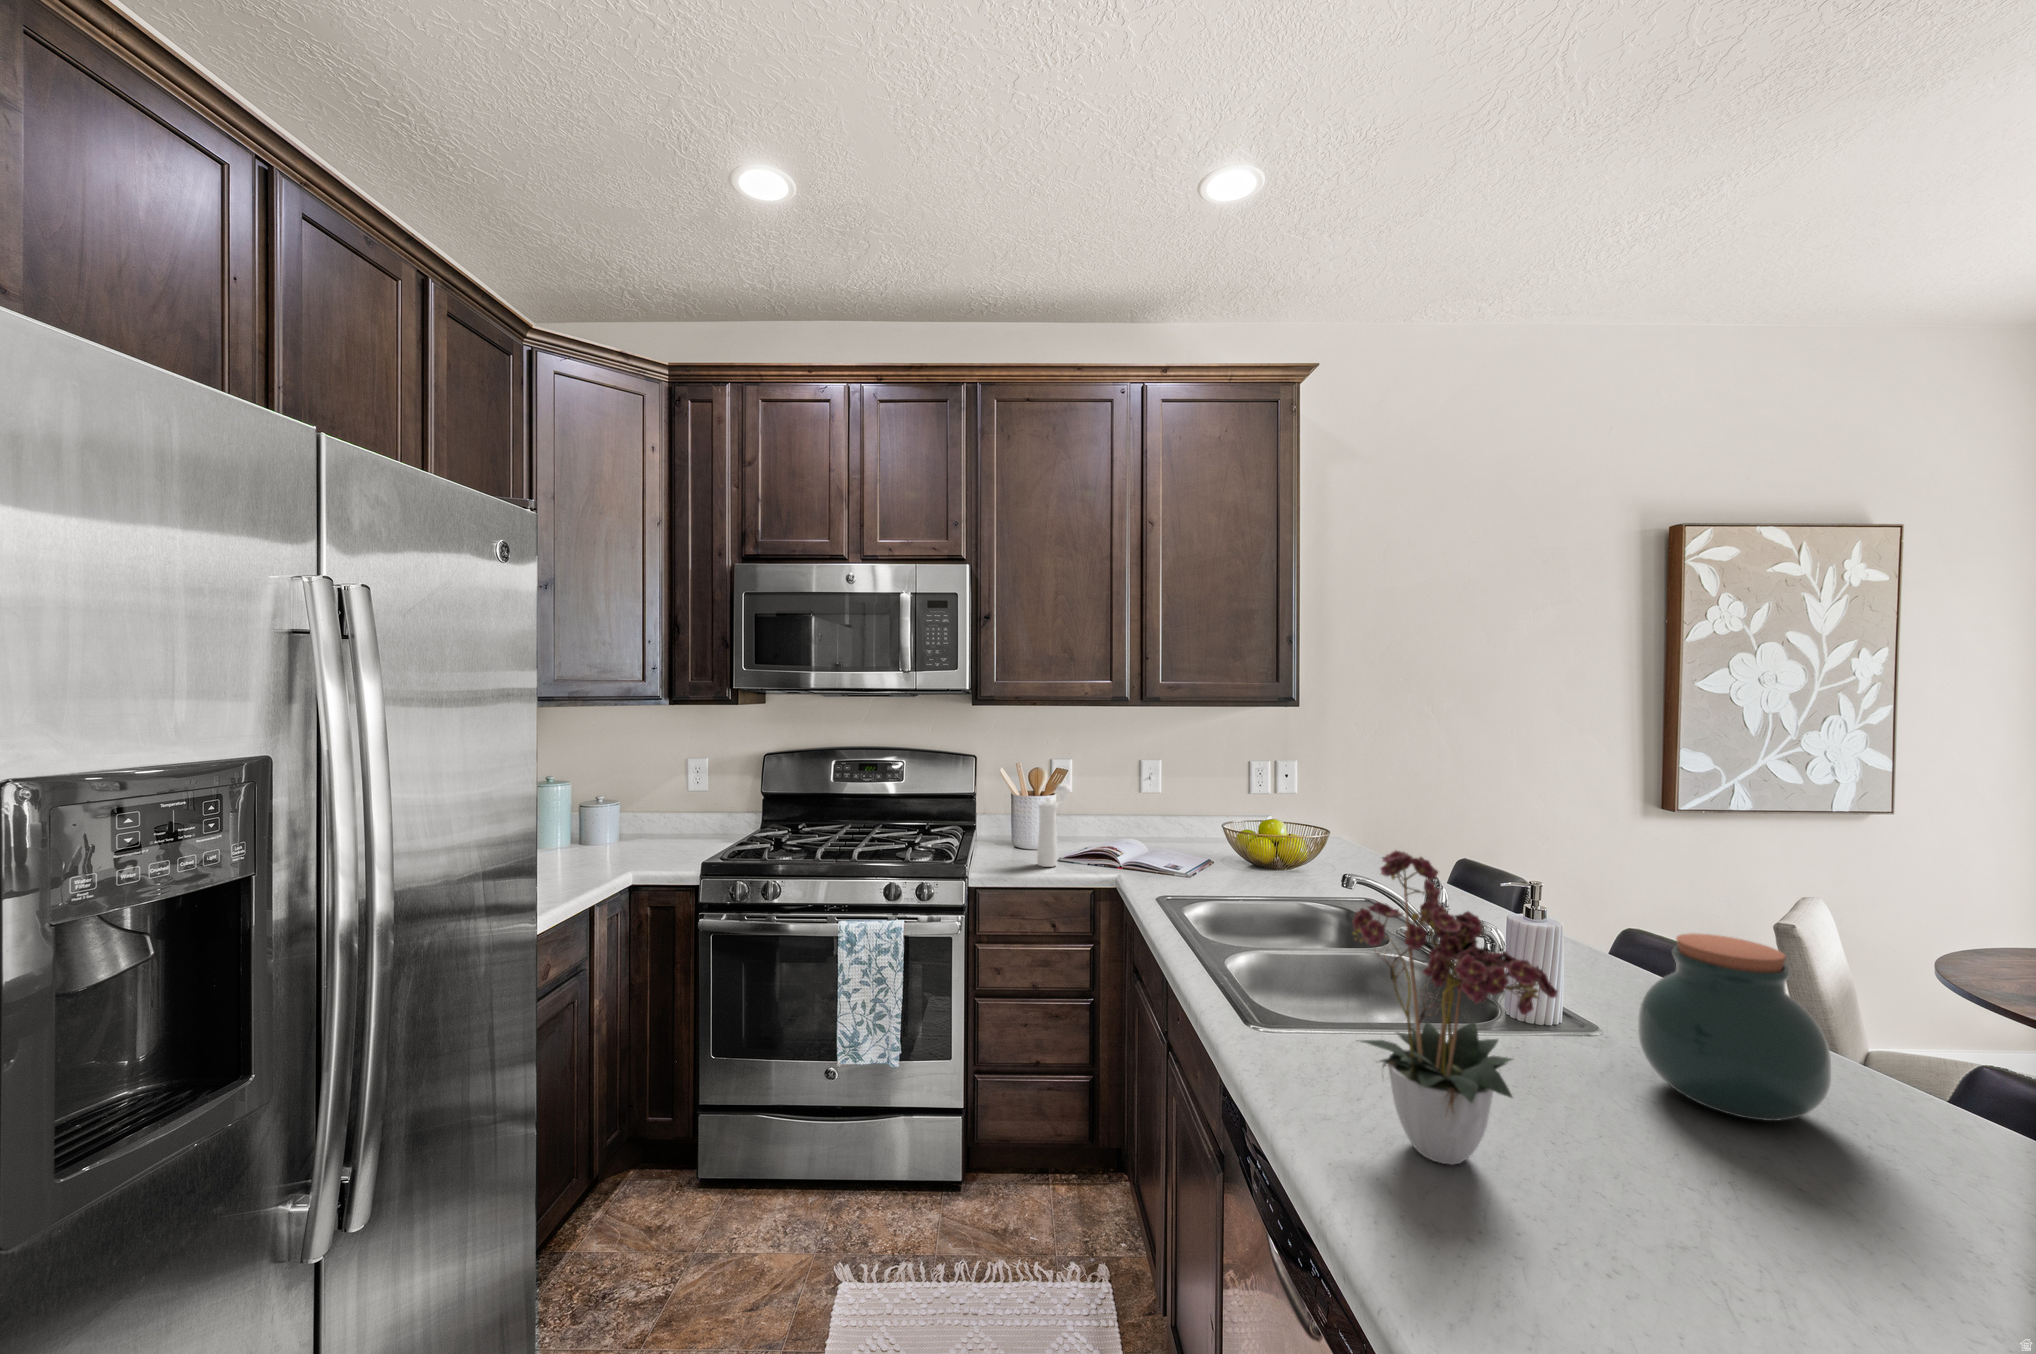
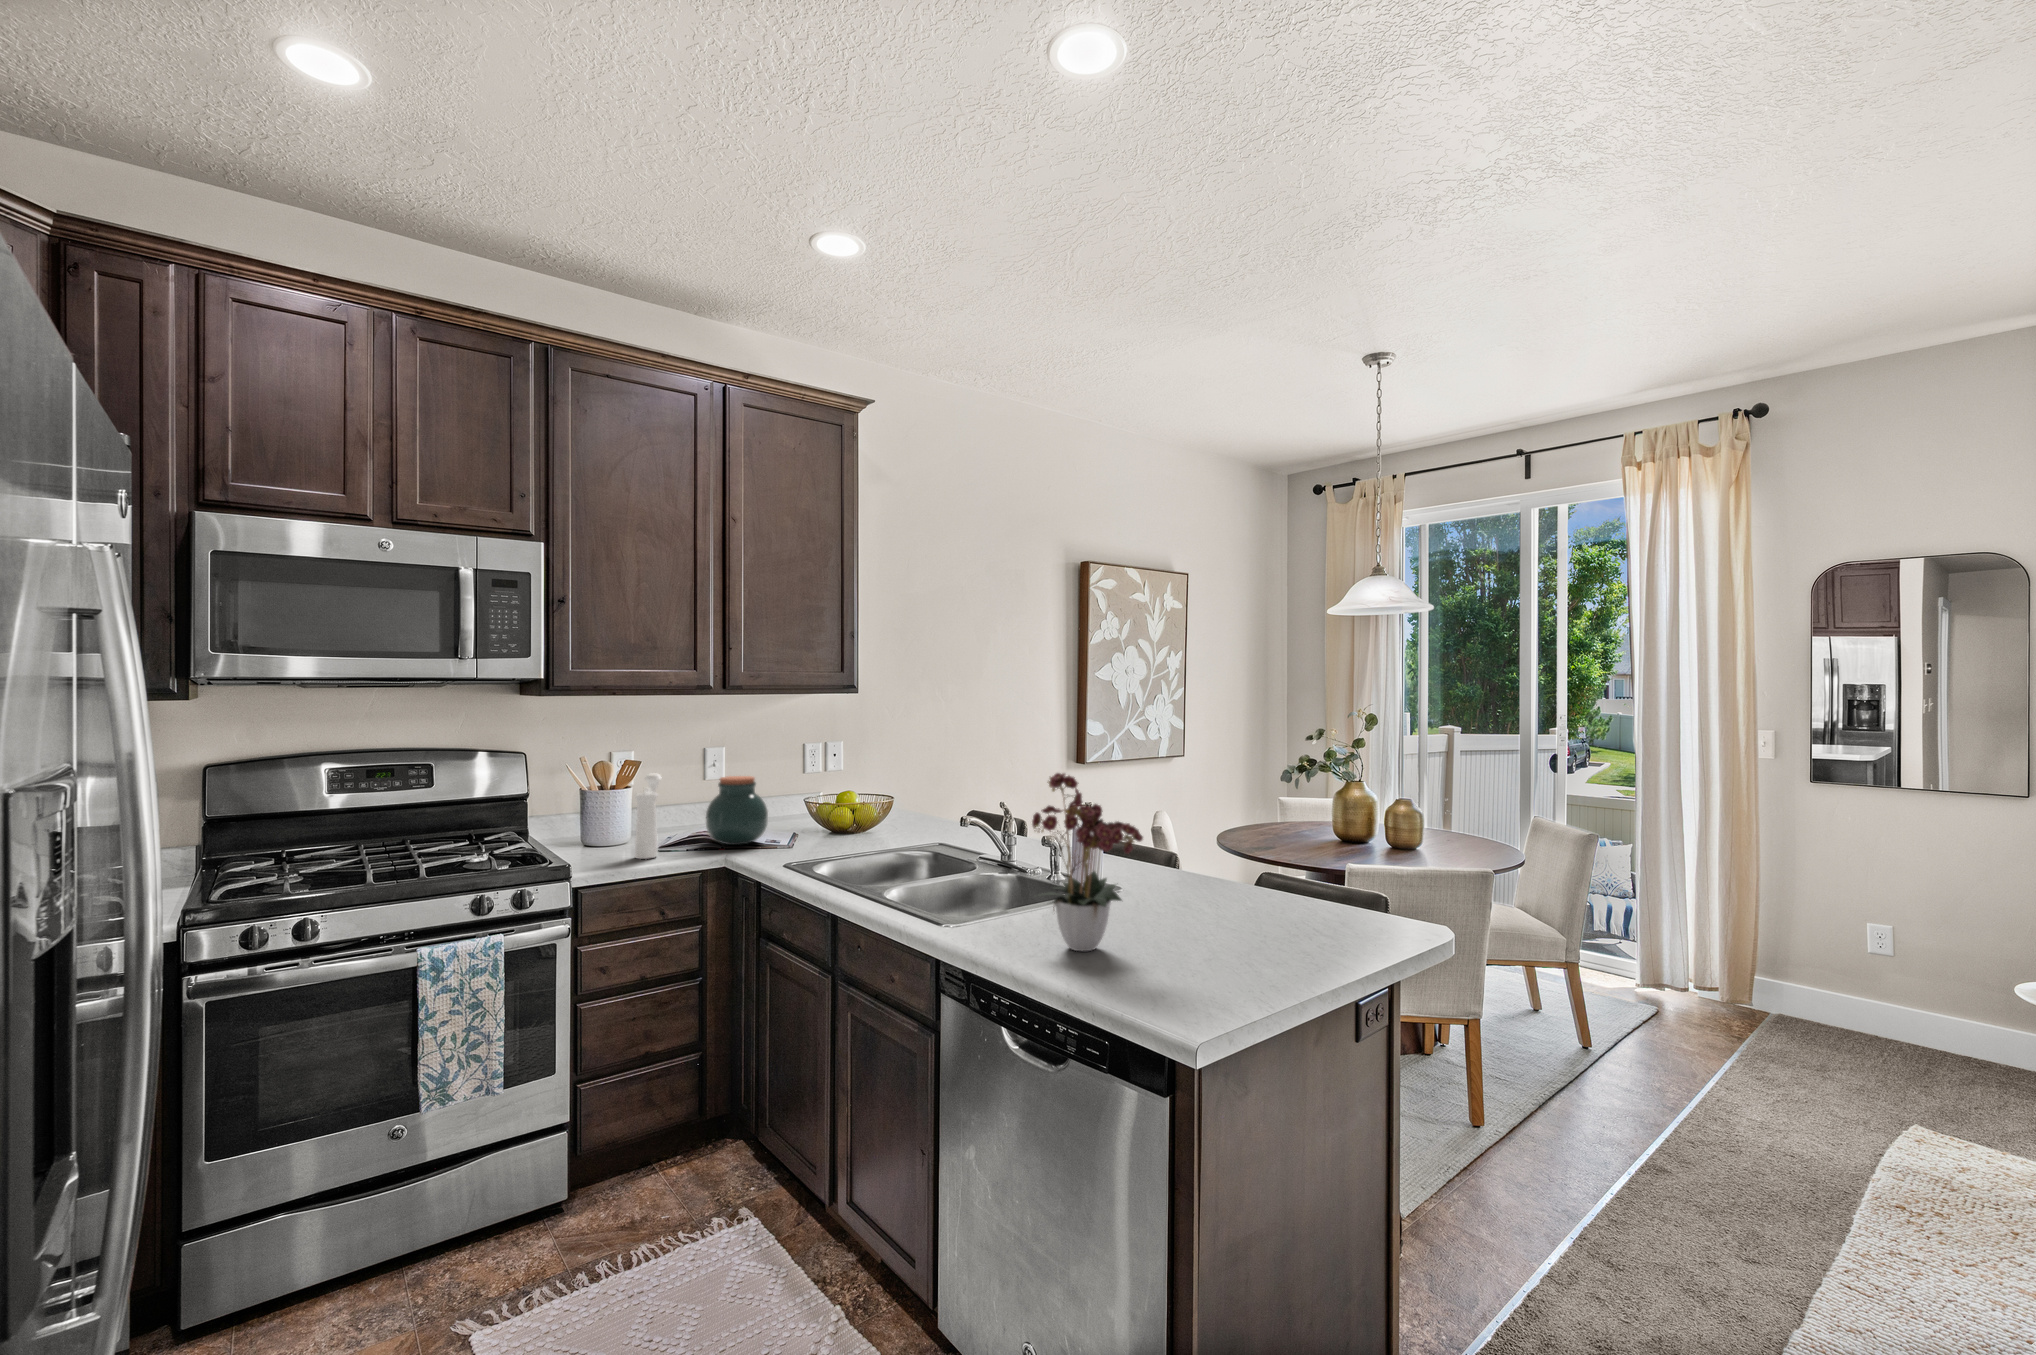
jar: present [1638,933,1831,1121] -> present [706,776,768,845]

